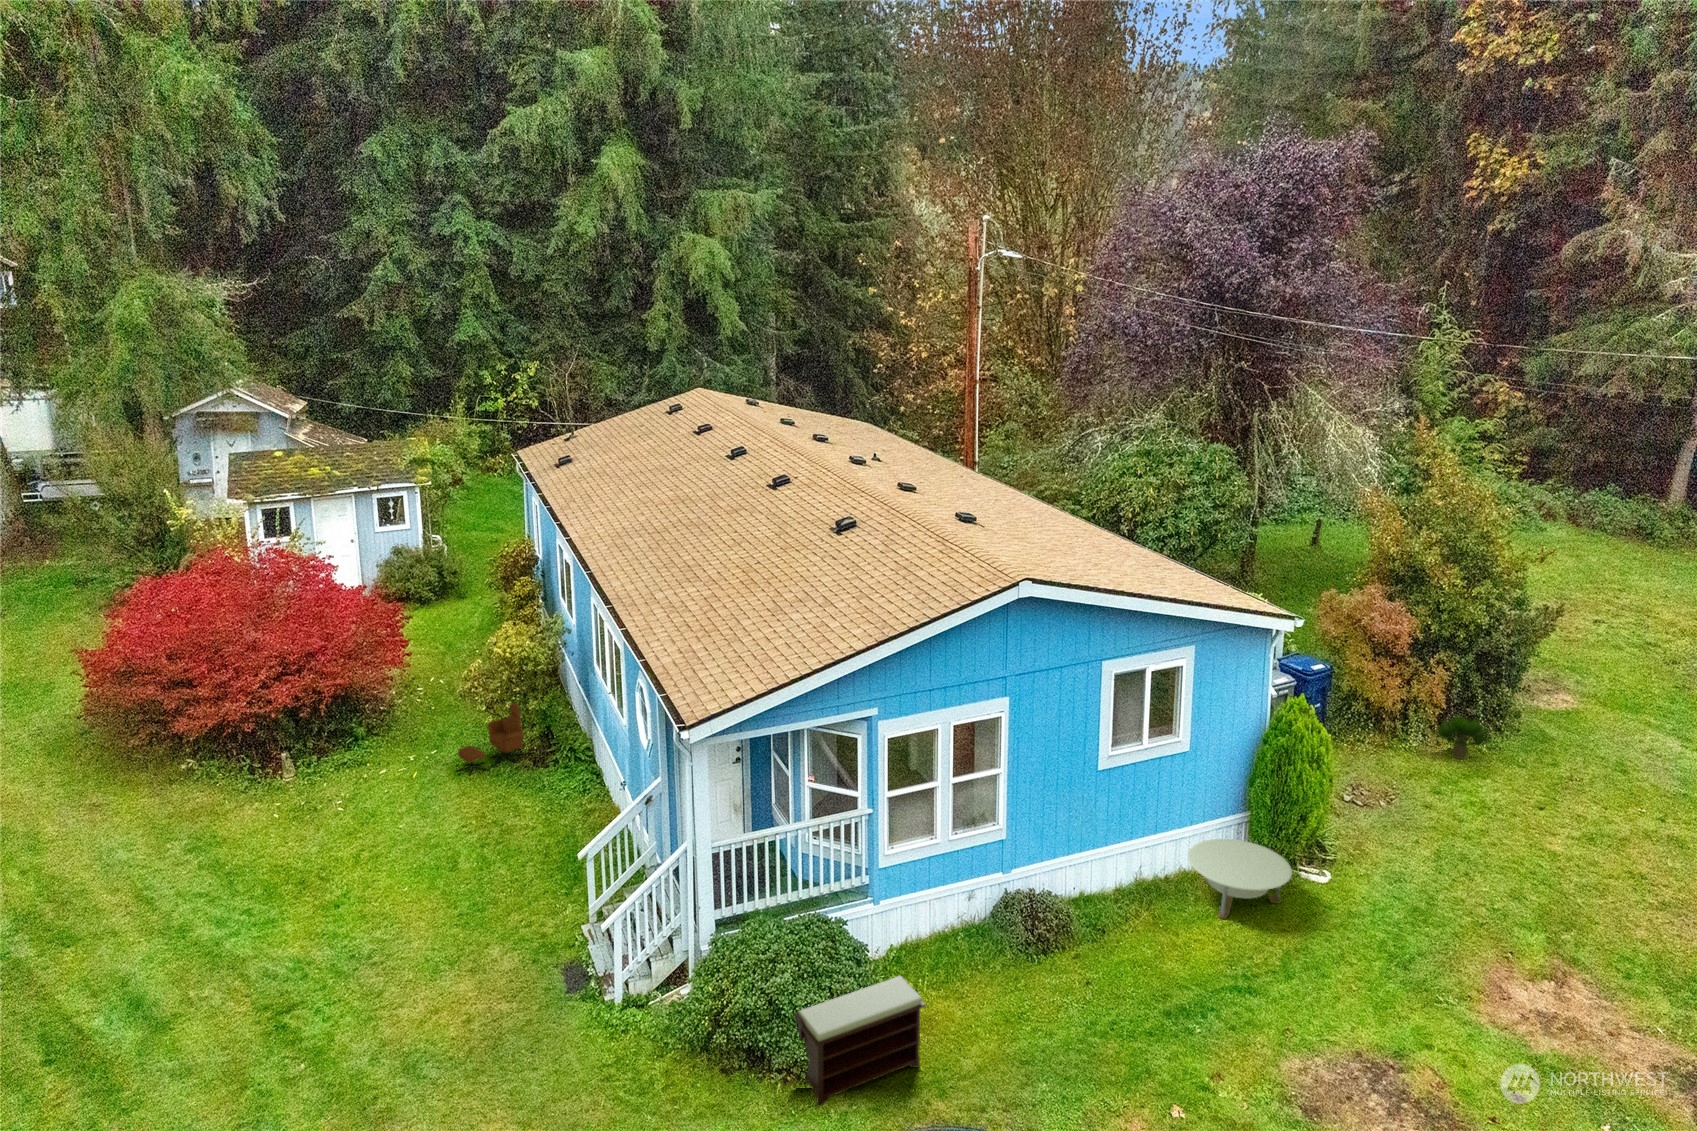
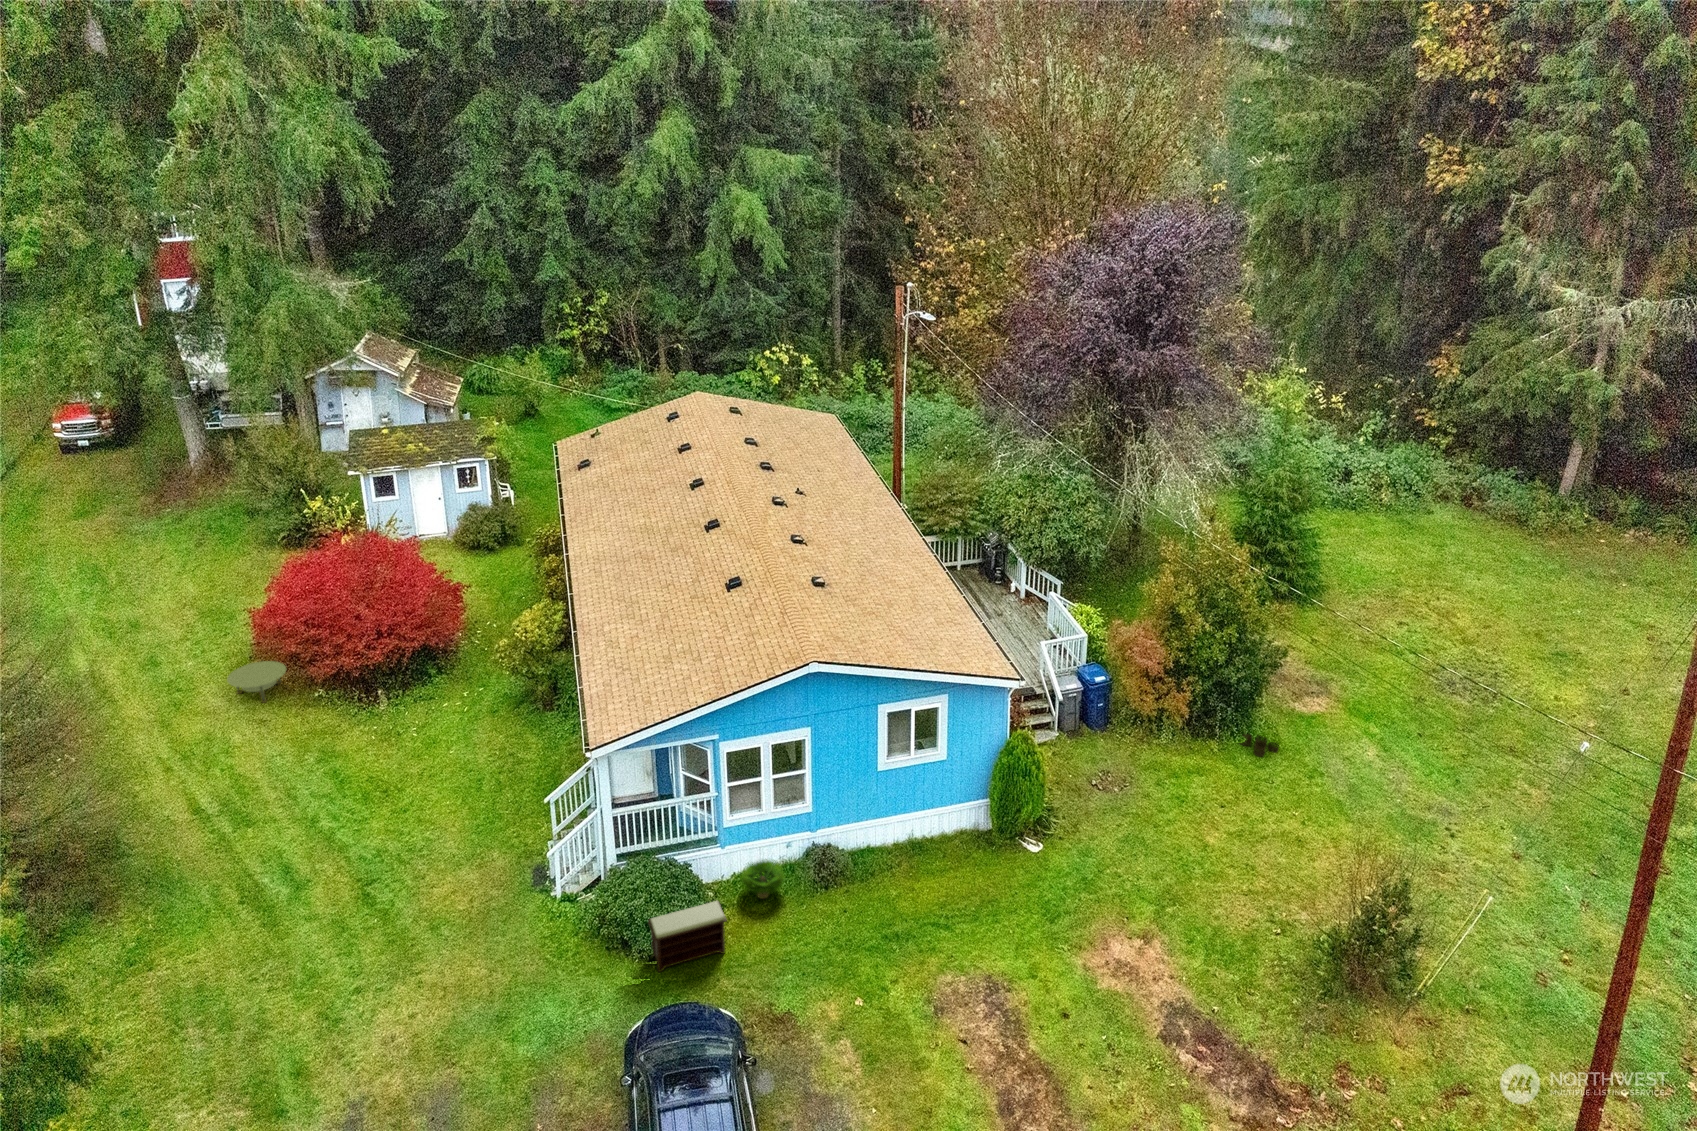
lounge chair: present [457,703,524,775] -> none [491,661,539,715]
potted plant: present [1435,716,1489,759] -> present [741,859,784,899]
woven basket: none [1507,726,1569,757] -> present [1241,733,1279,757]
round table: present [1188,839,1292,919] -> present [227,661,286,703]

